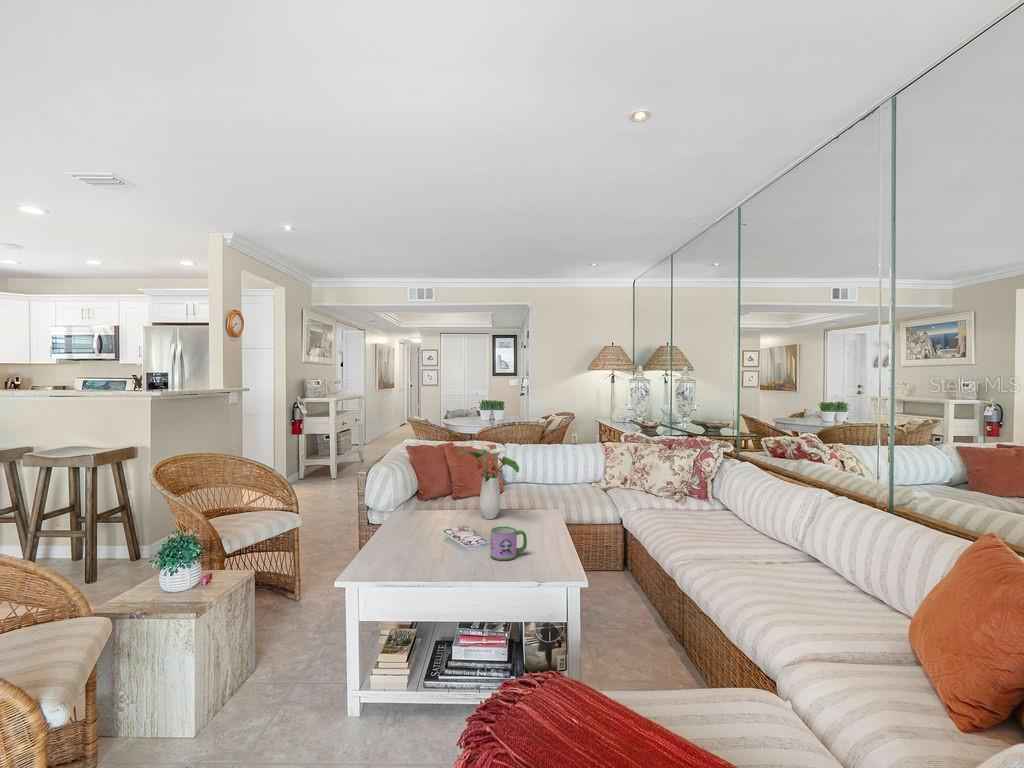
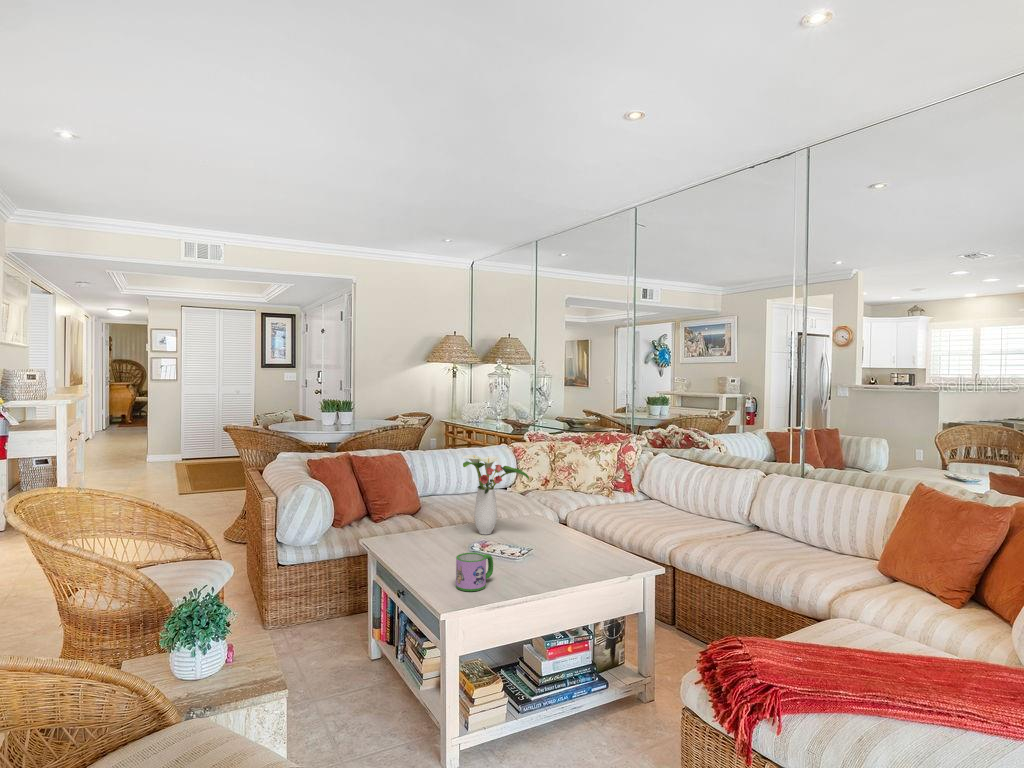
mug: present [490,527,527,561] -> present [456,553,493,591]

